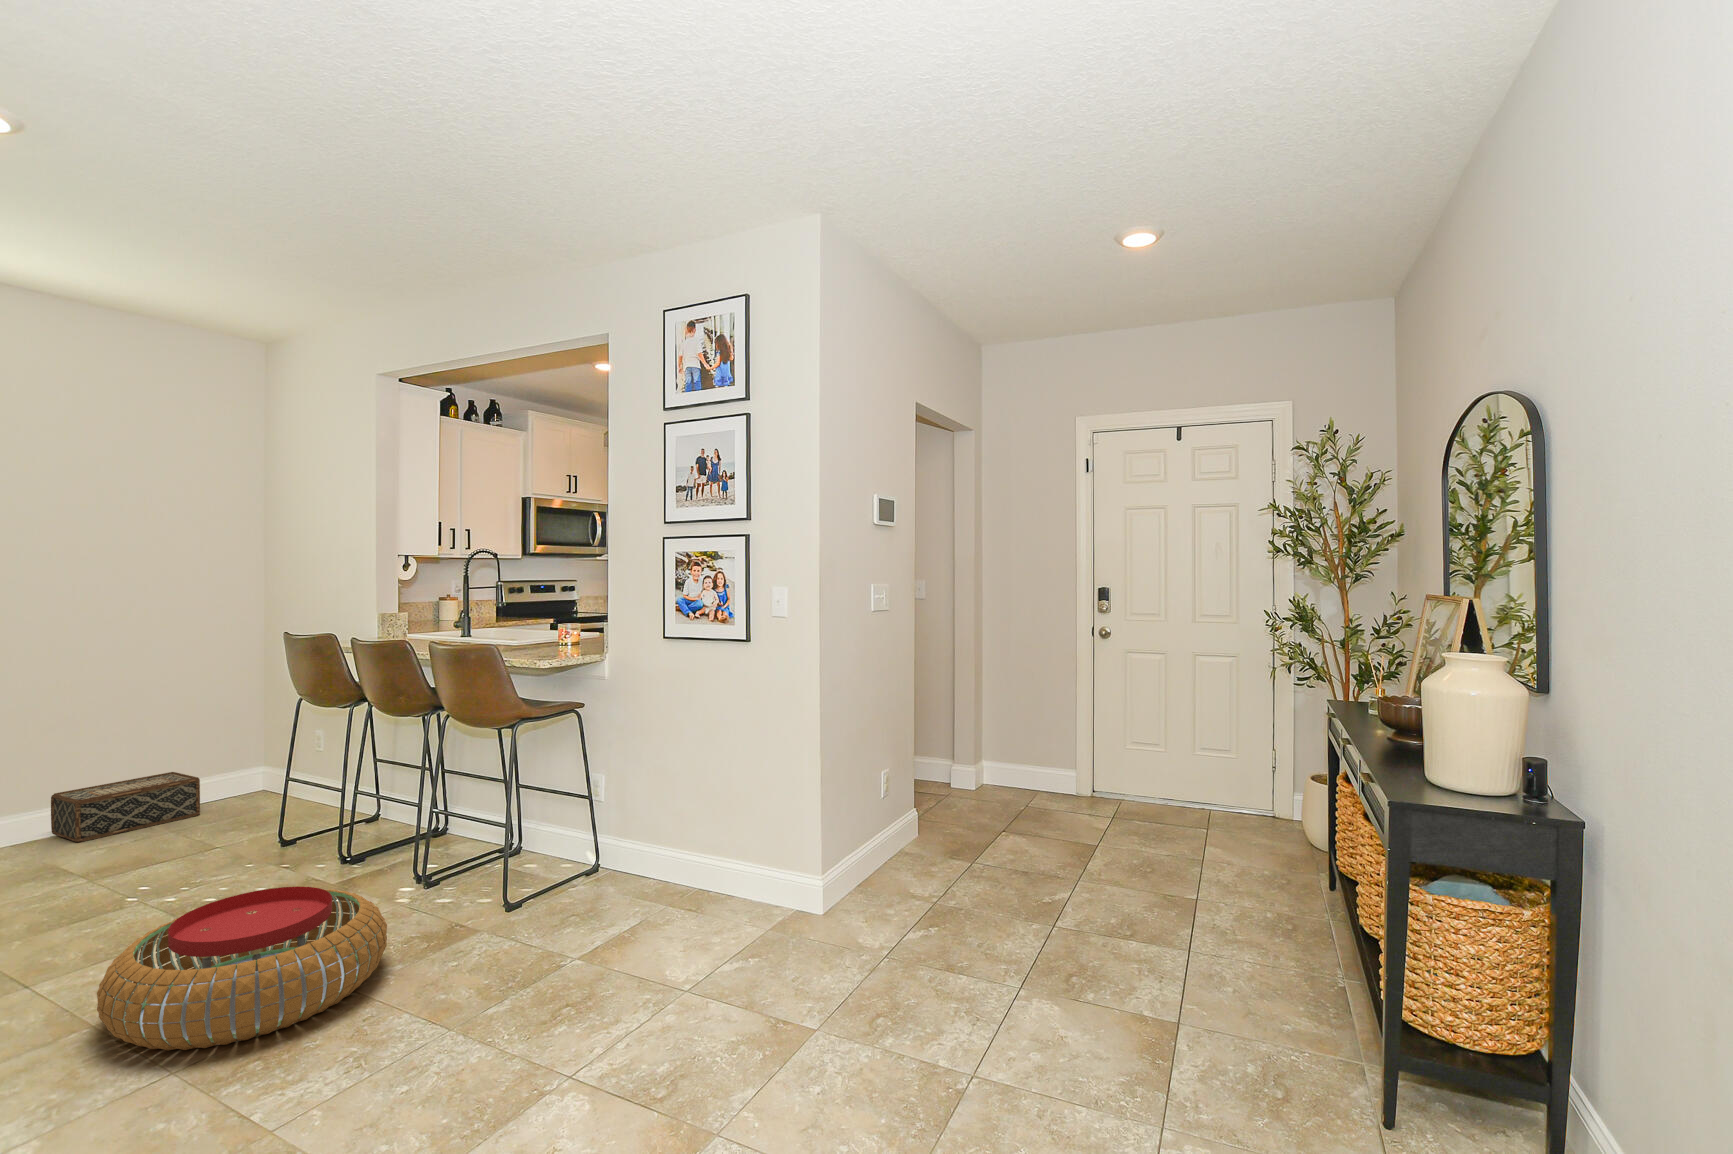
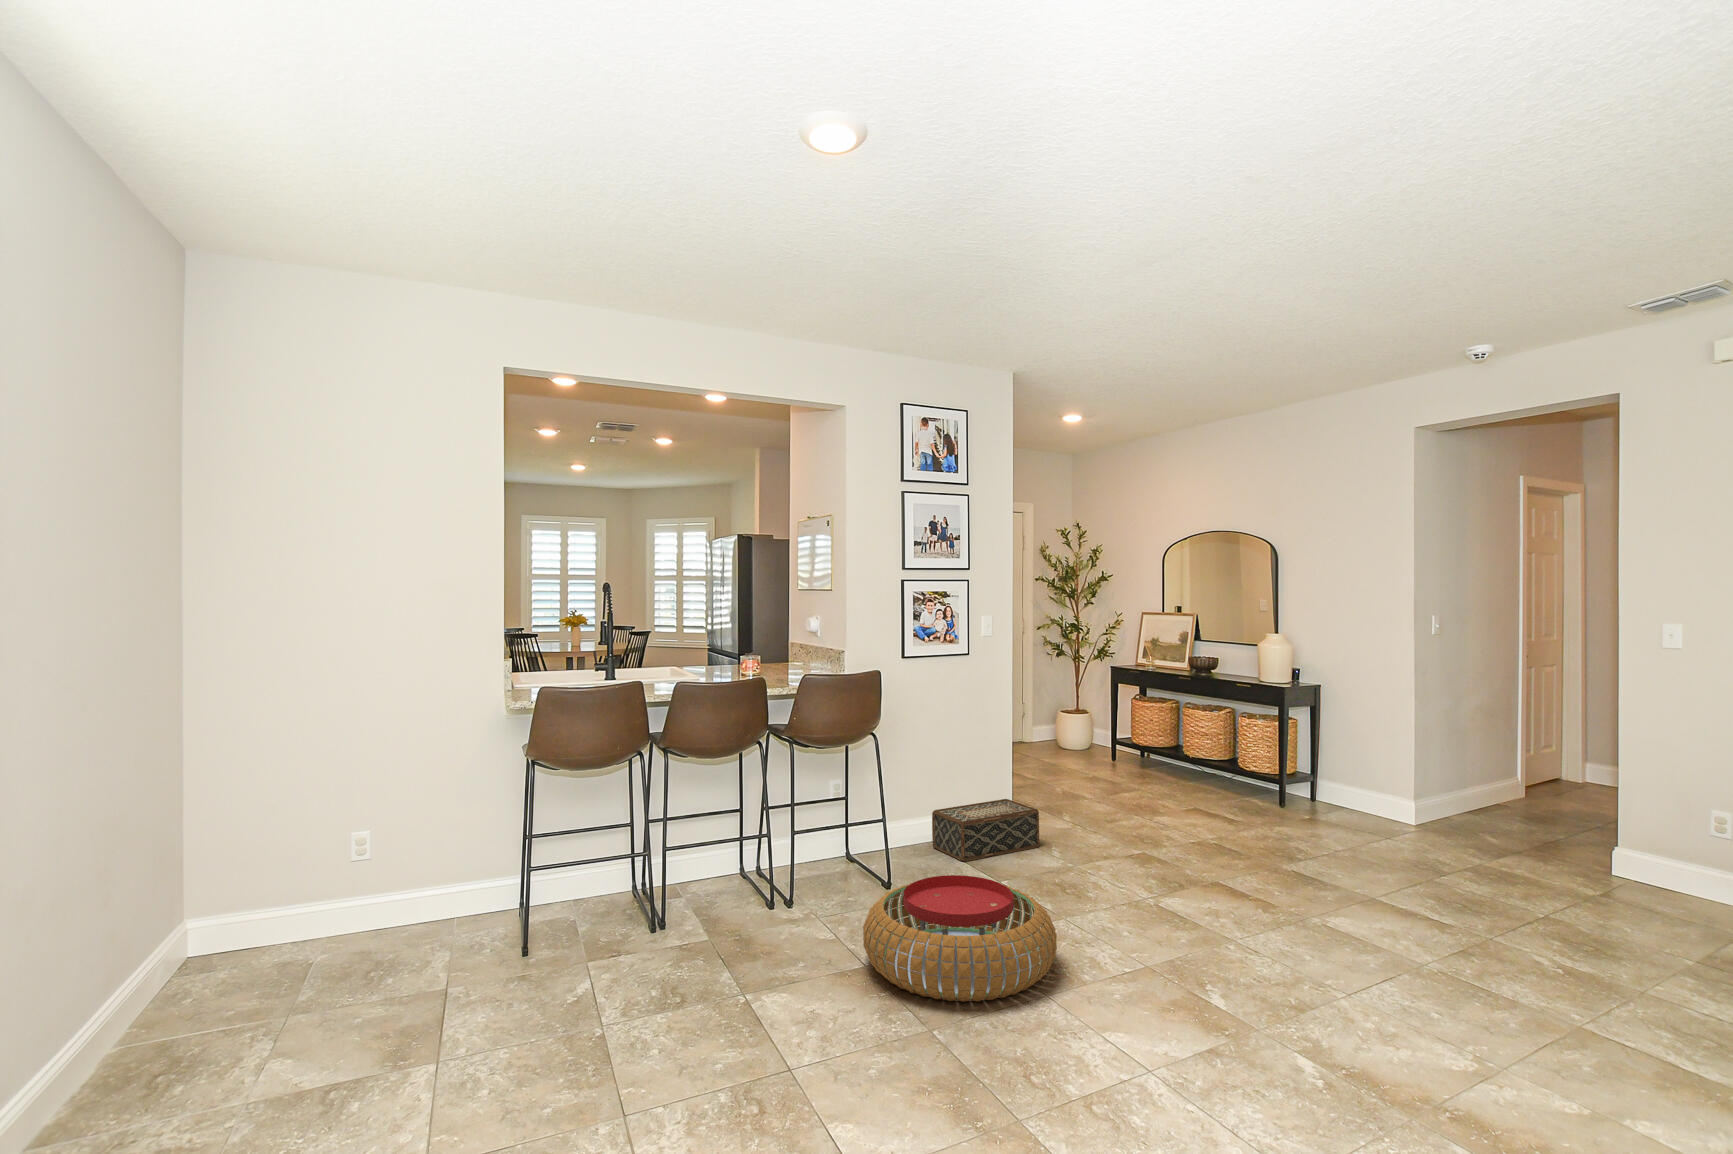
woven basket: present [51,772,200,842] -> present [932,799,1039,862]

